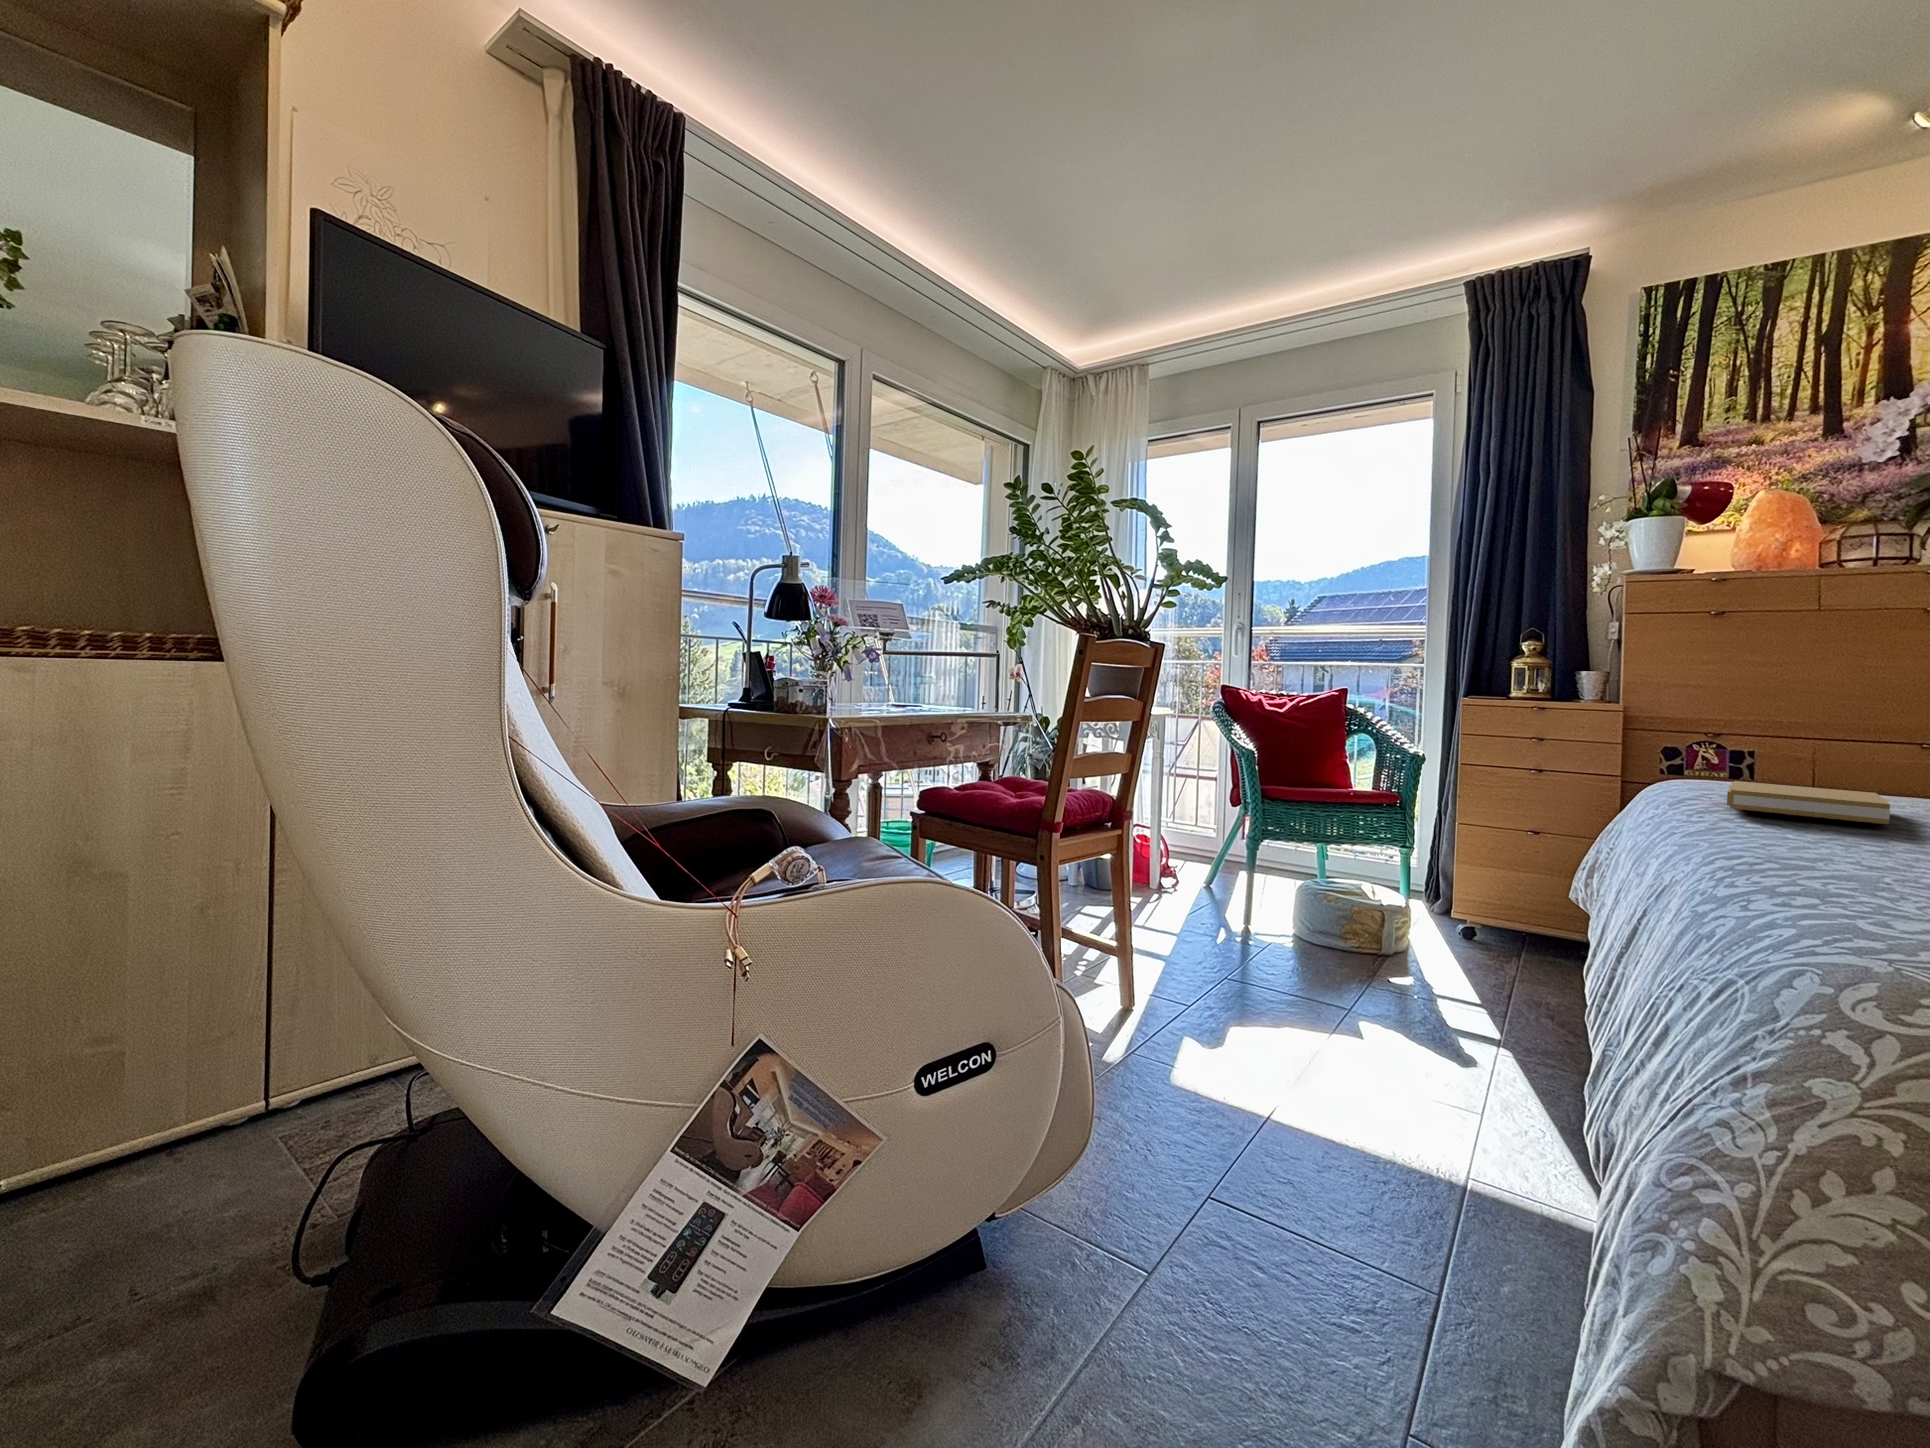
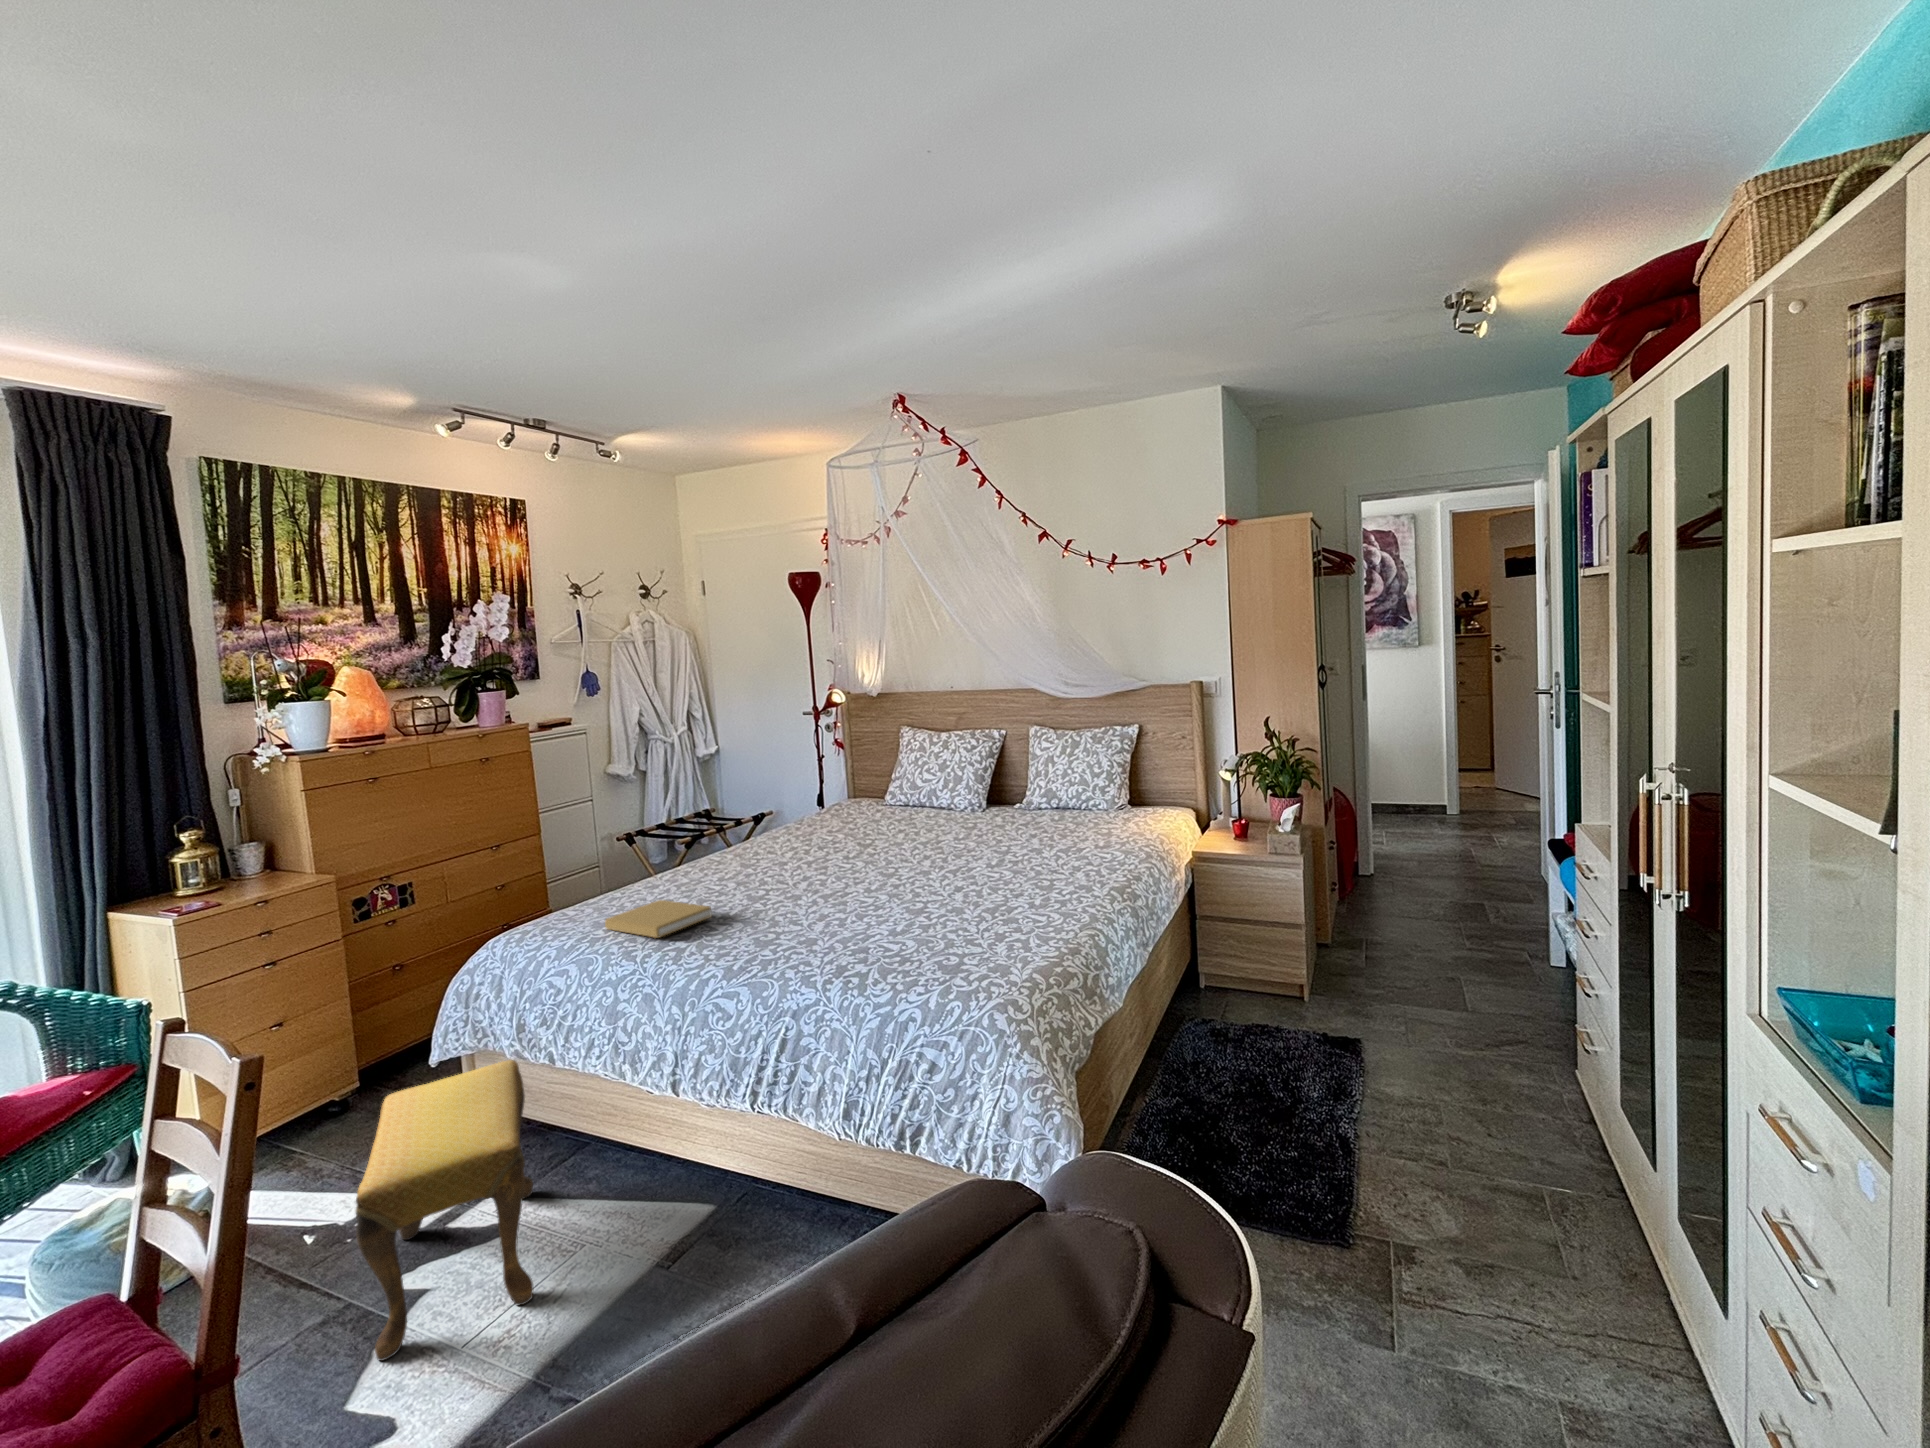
footstool: none [1284,863,1546,1088] -> present [356,1060,534,1361]

